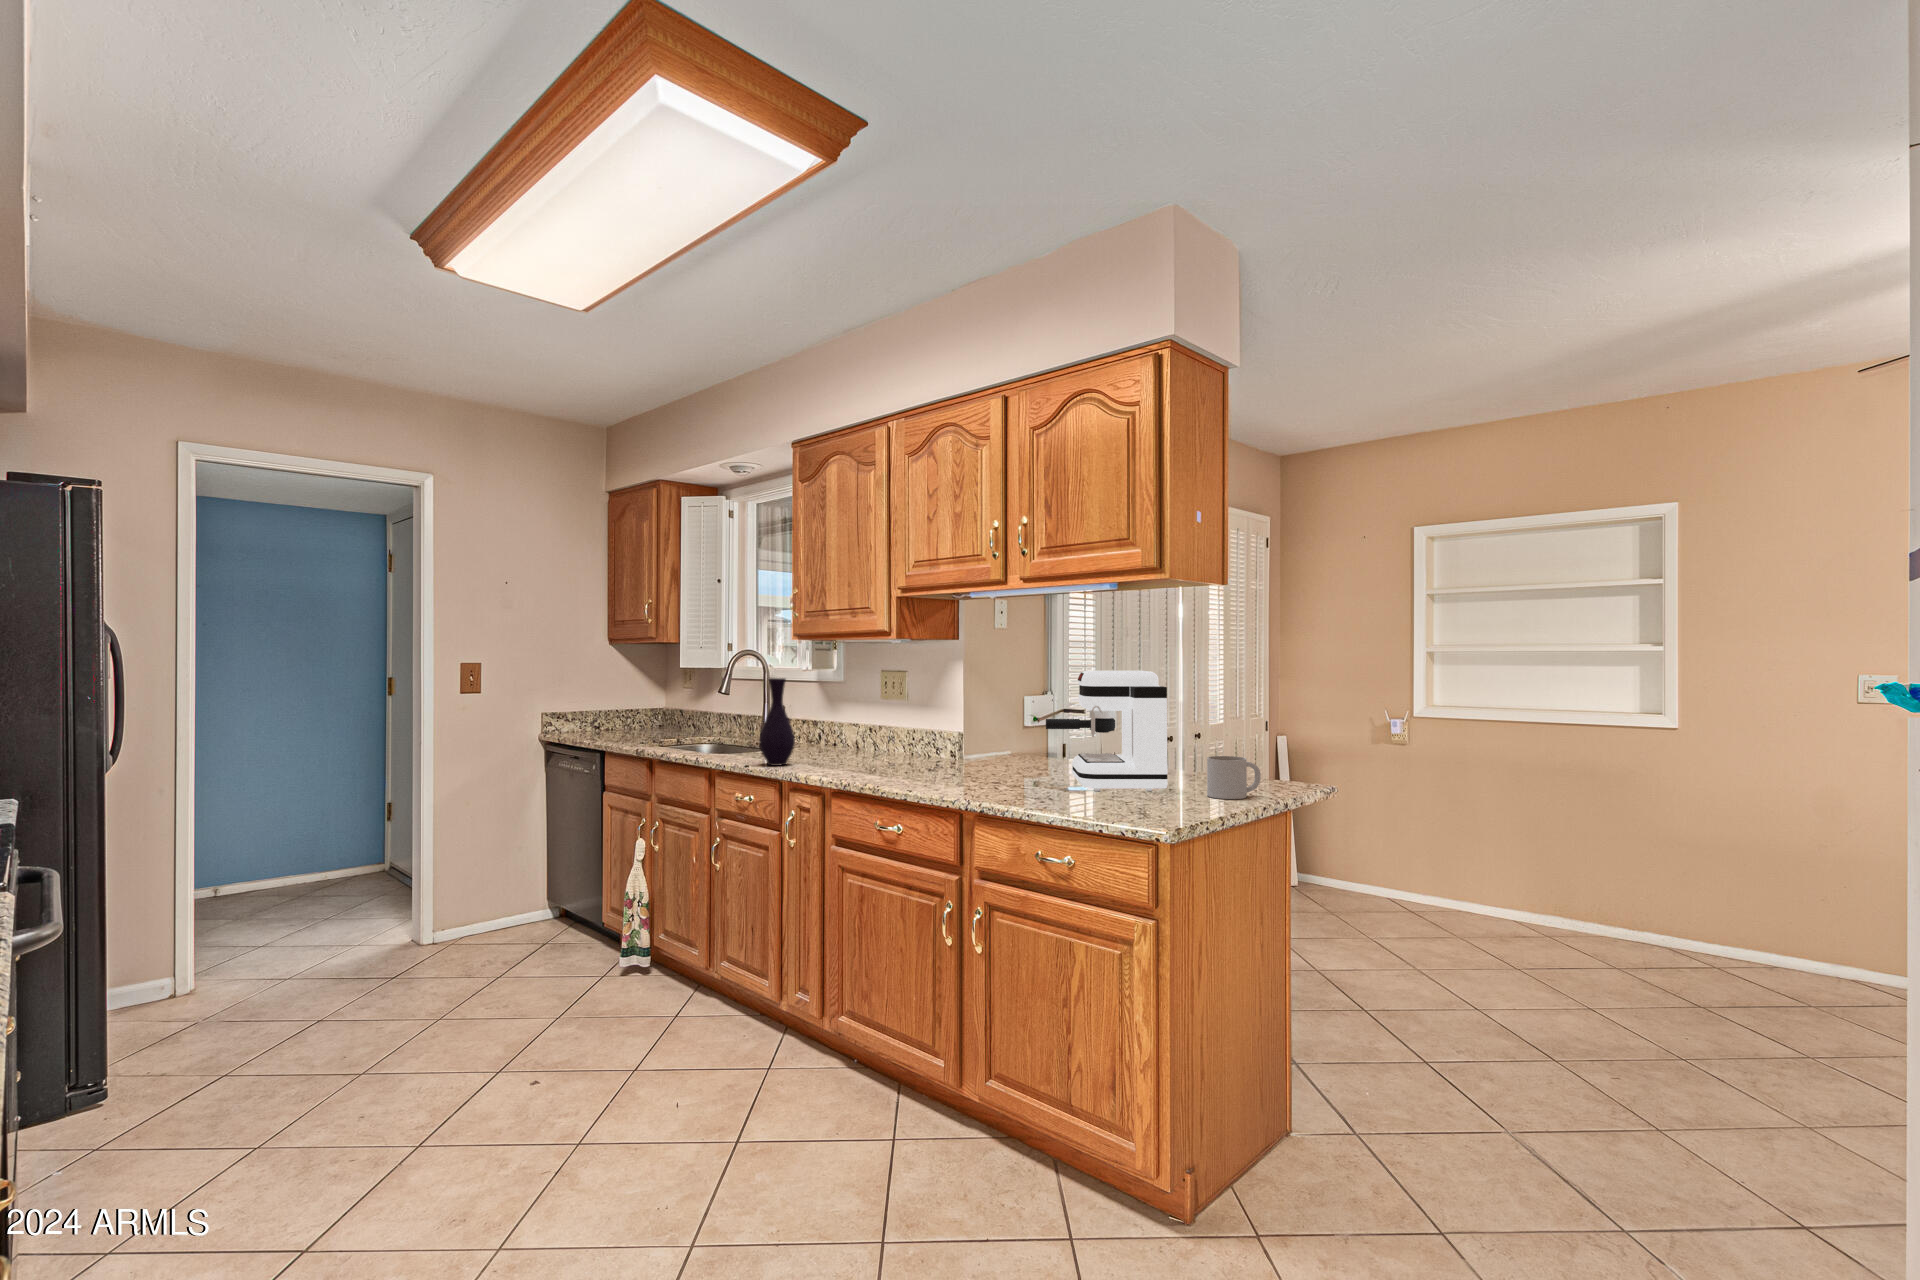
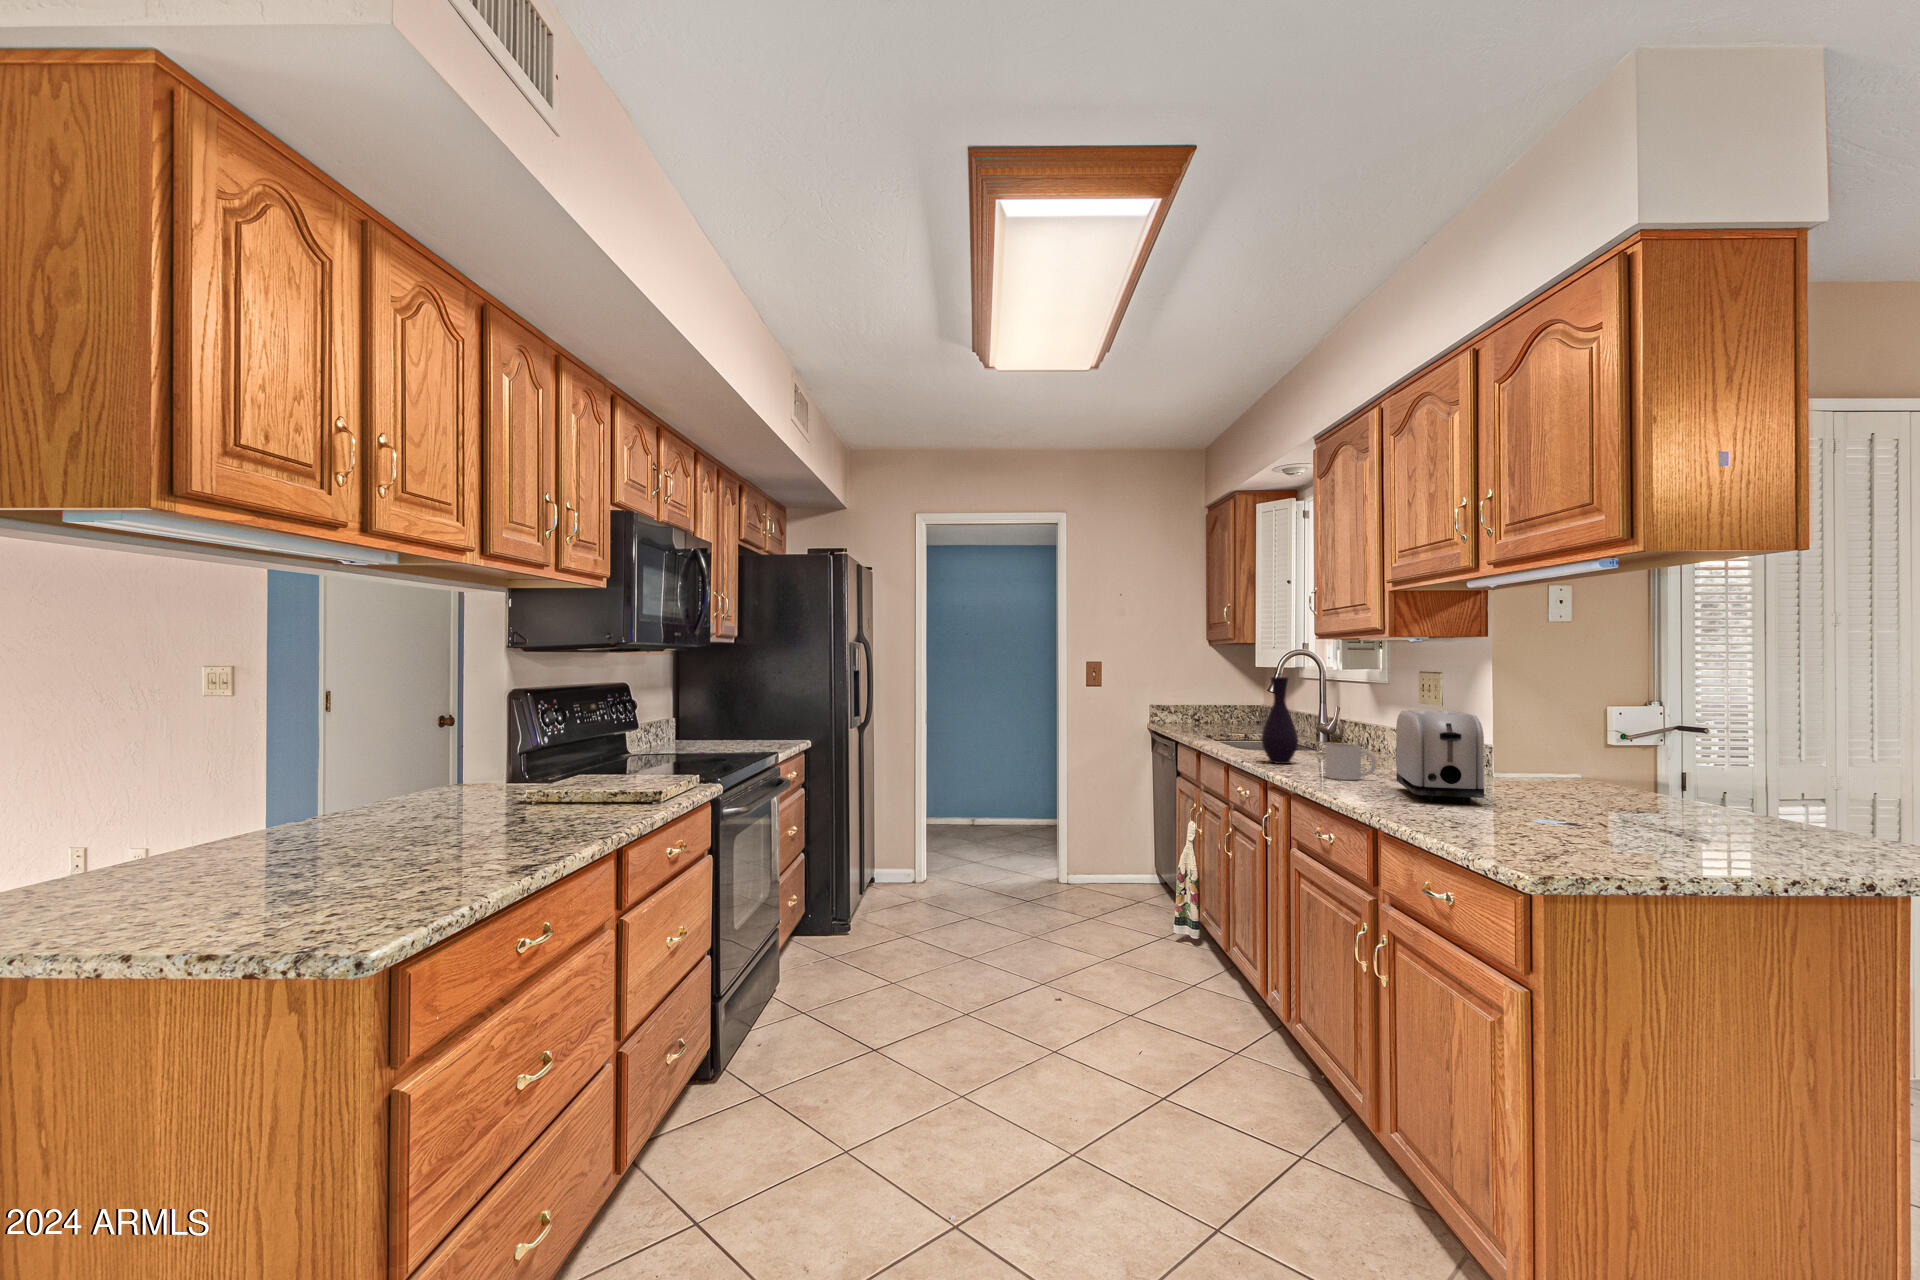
coffee maker: present [1046,671,1168,791] -> none [1522,675,1700,838]
toaster: none [924,704,1013,785] -> present [1396,710,1484,804]
mug: present [1207,756,1261,799] -> present [1325,743,1376,780]

